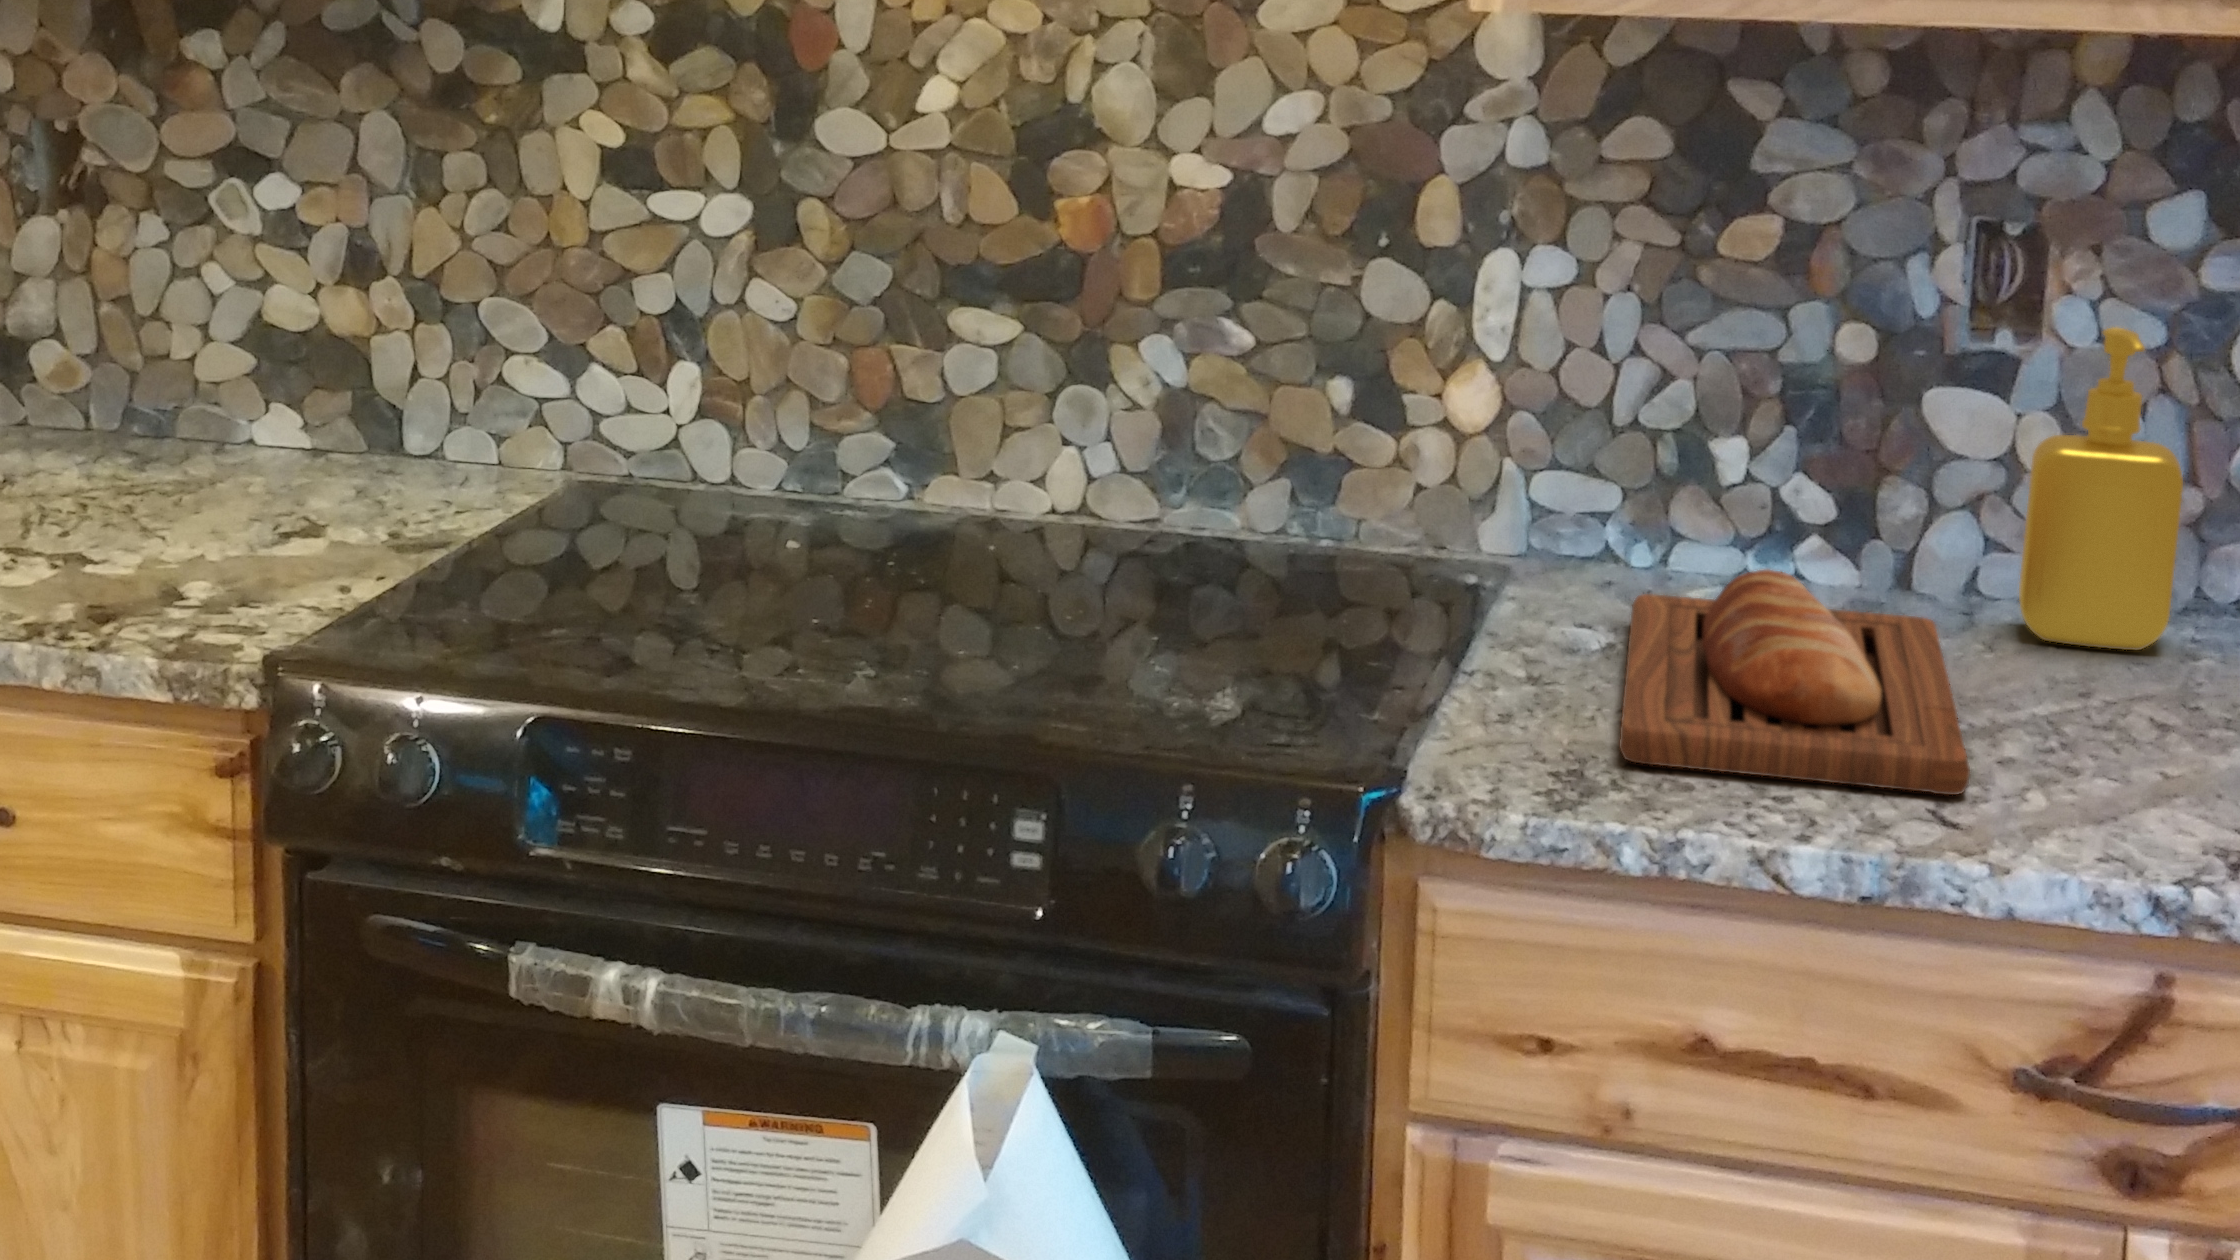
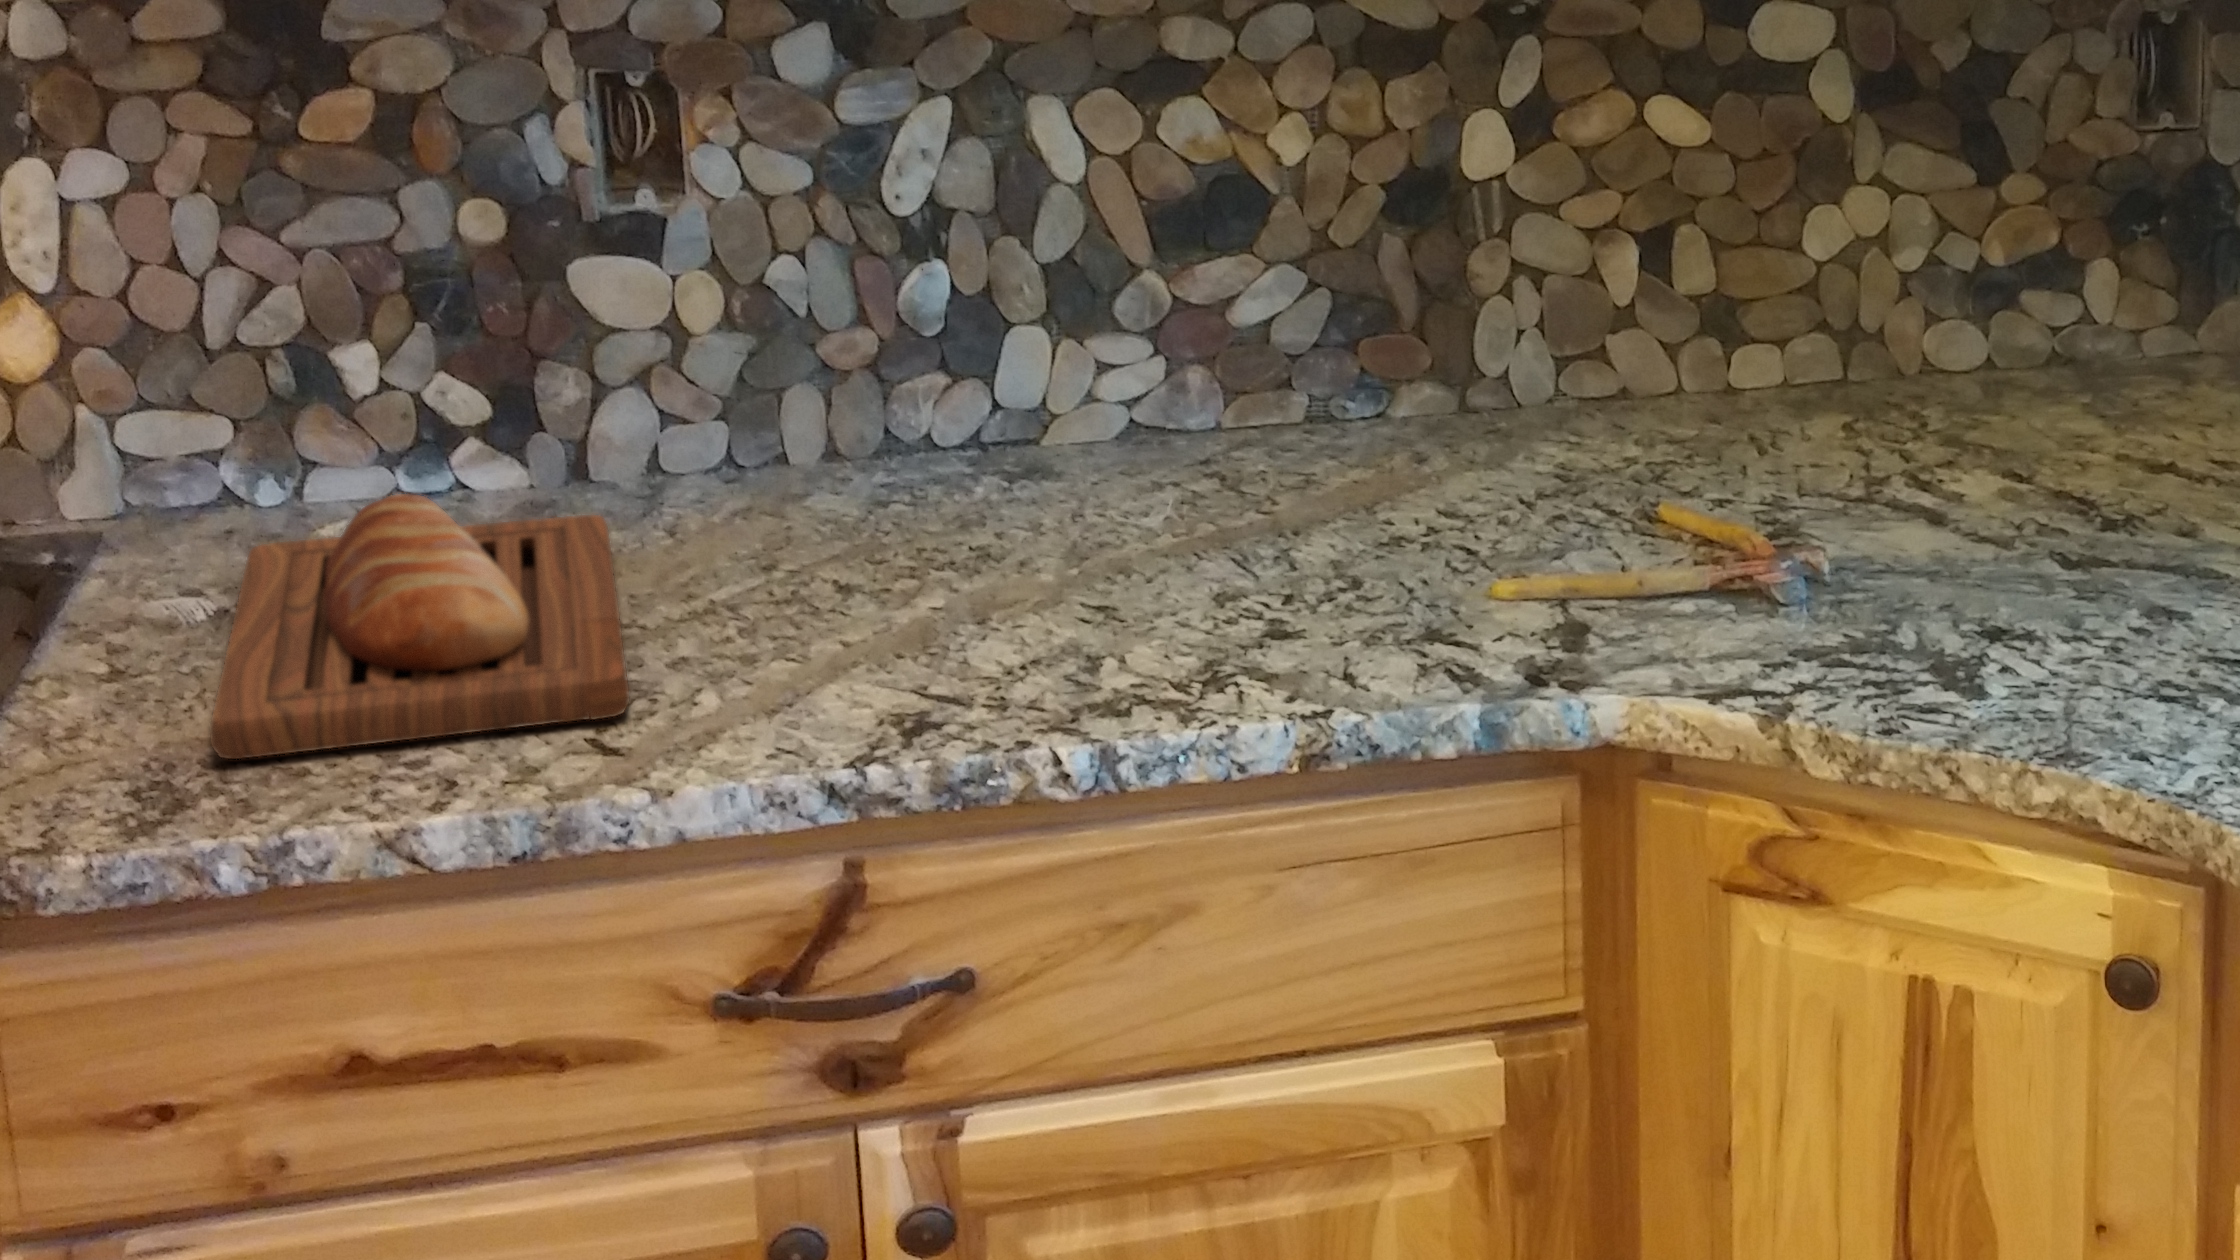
soap dispenser: present [2019,327,2183,650] -> none [689,174,853,515]

